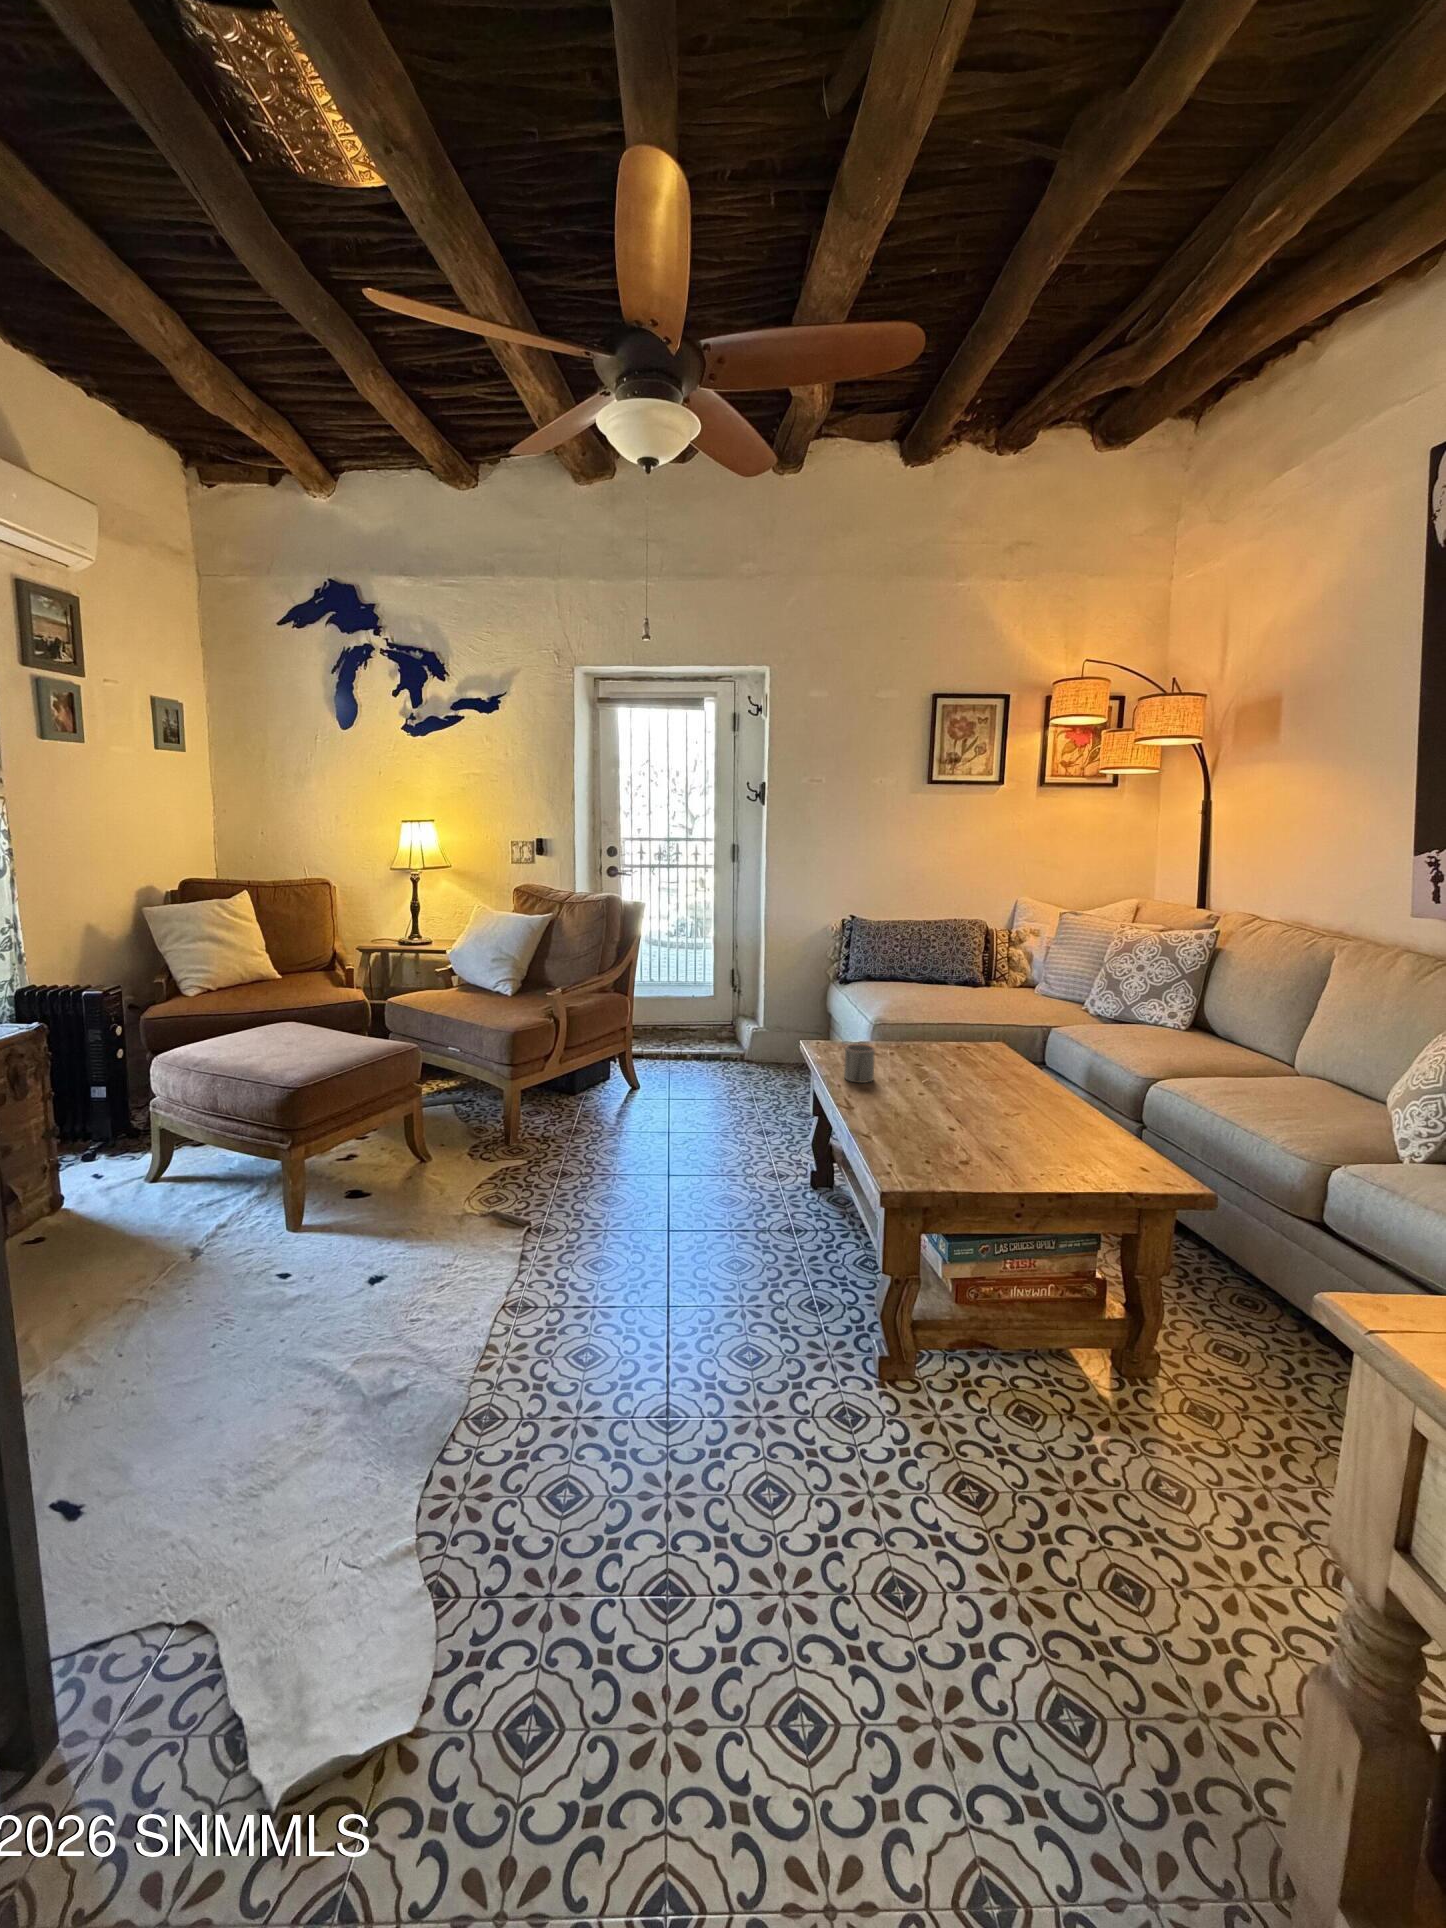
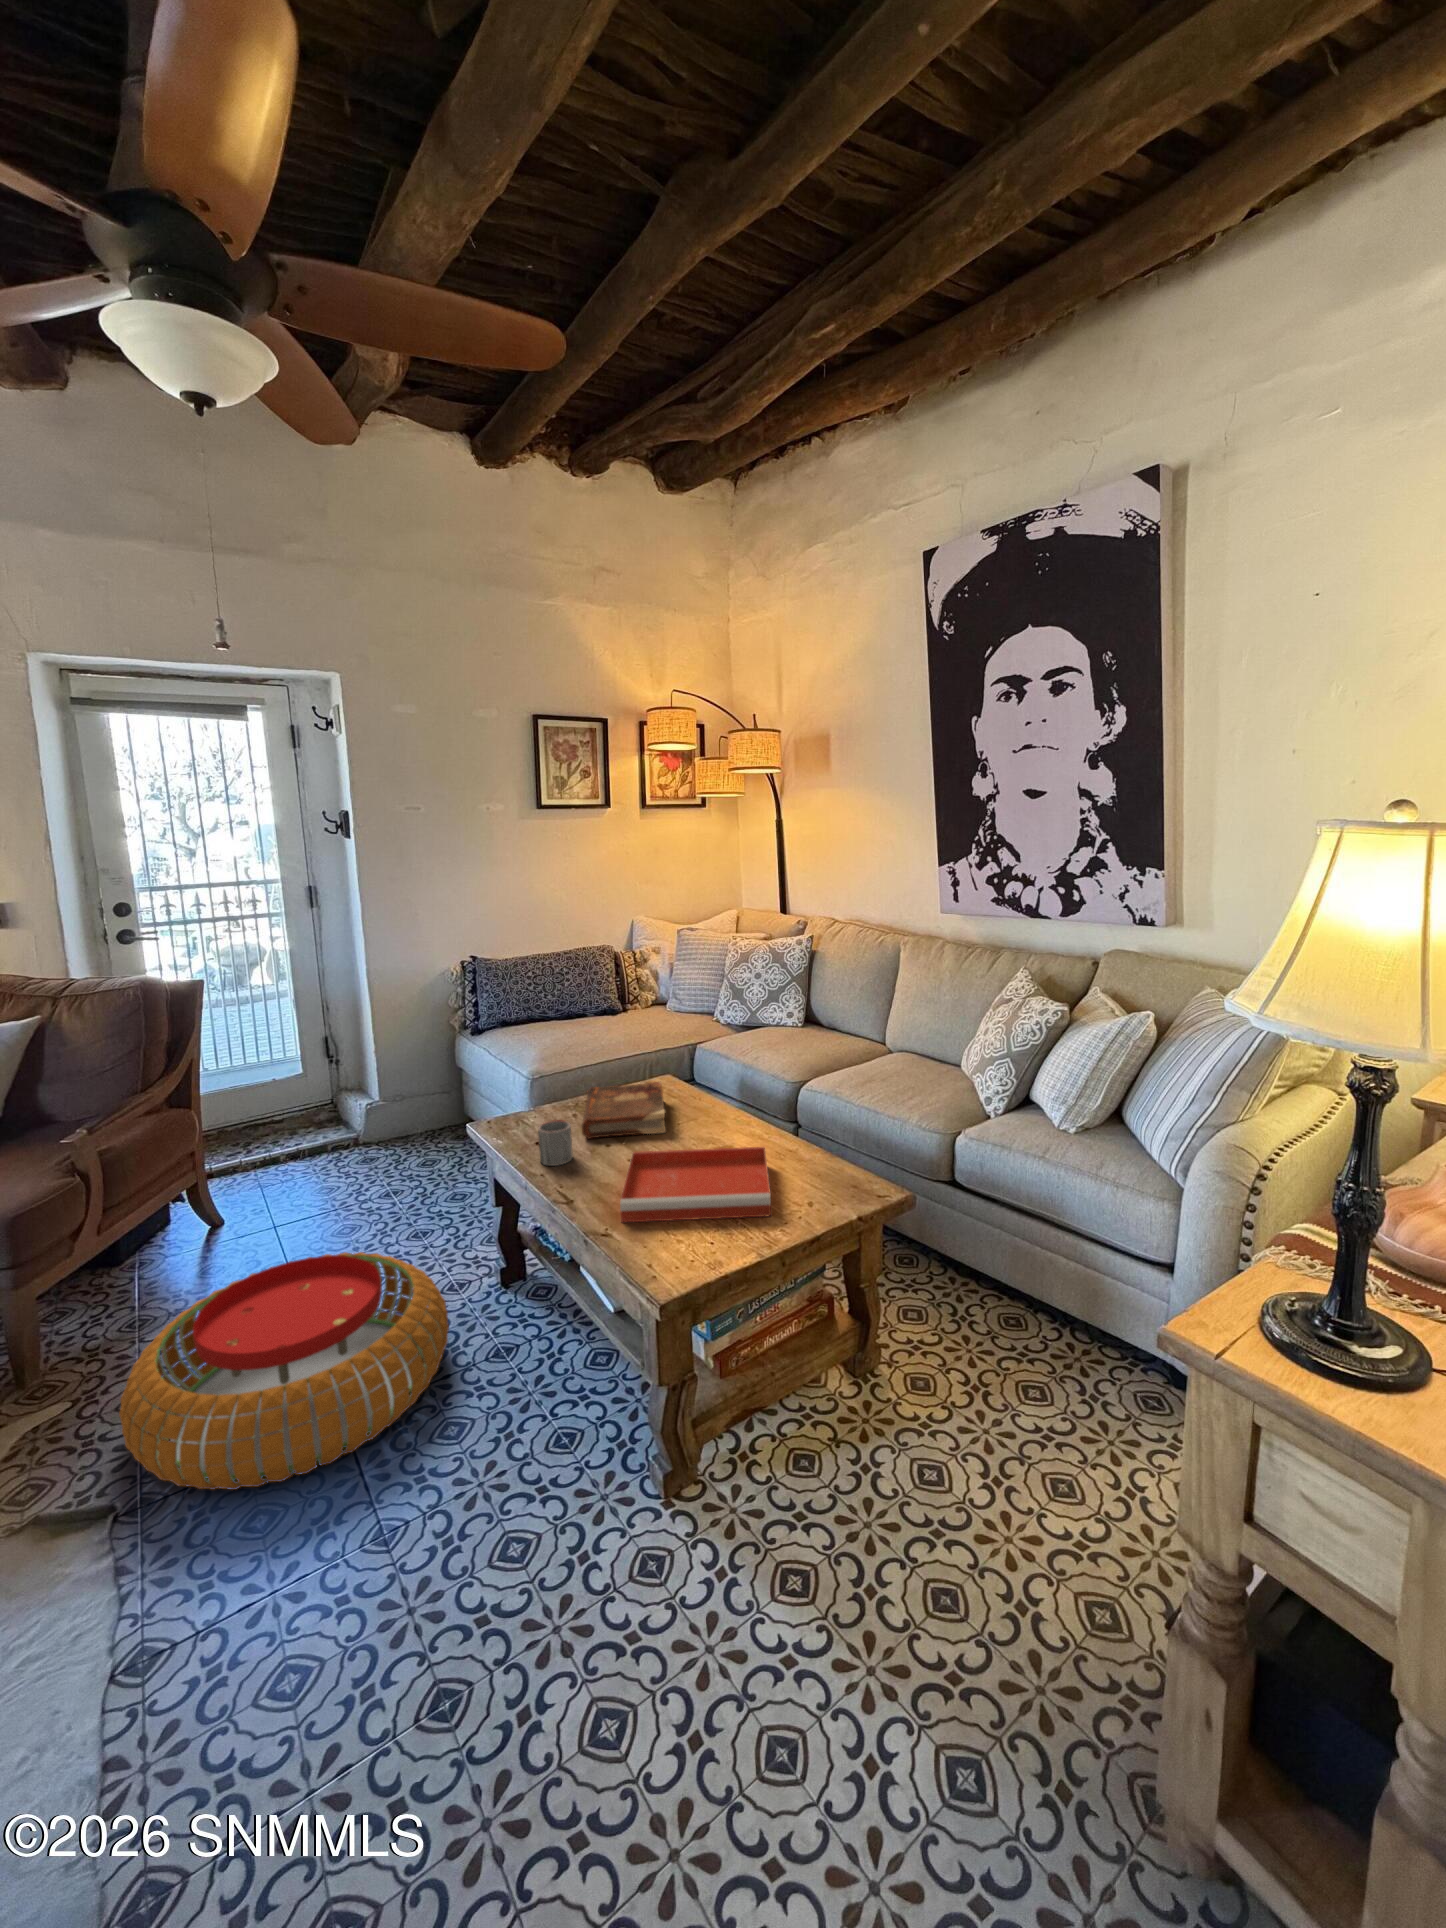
book: none [890,1031,984,1082] -> present [582,1082,666,1139]
tray: none [886,1083,1055,1163] -> present [620,1147,771,1223]
pouf: none [535,1111,756,1256] -> present [119,1252,449,1490]

